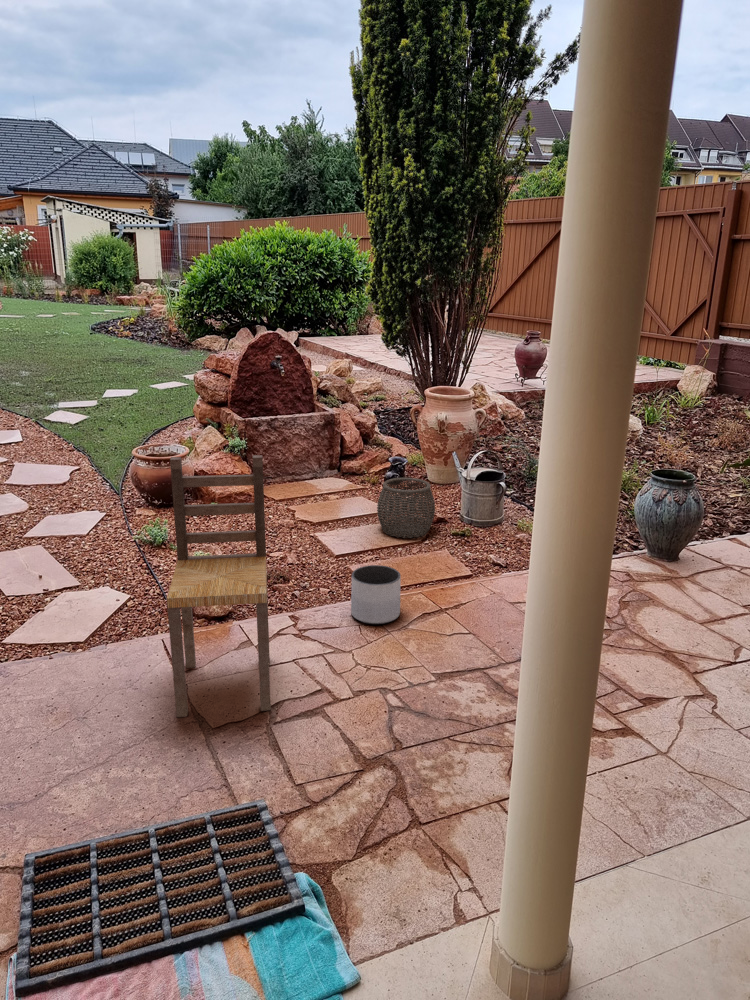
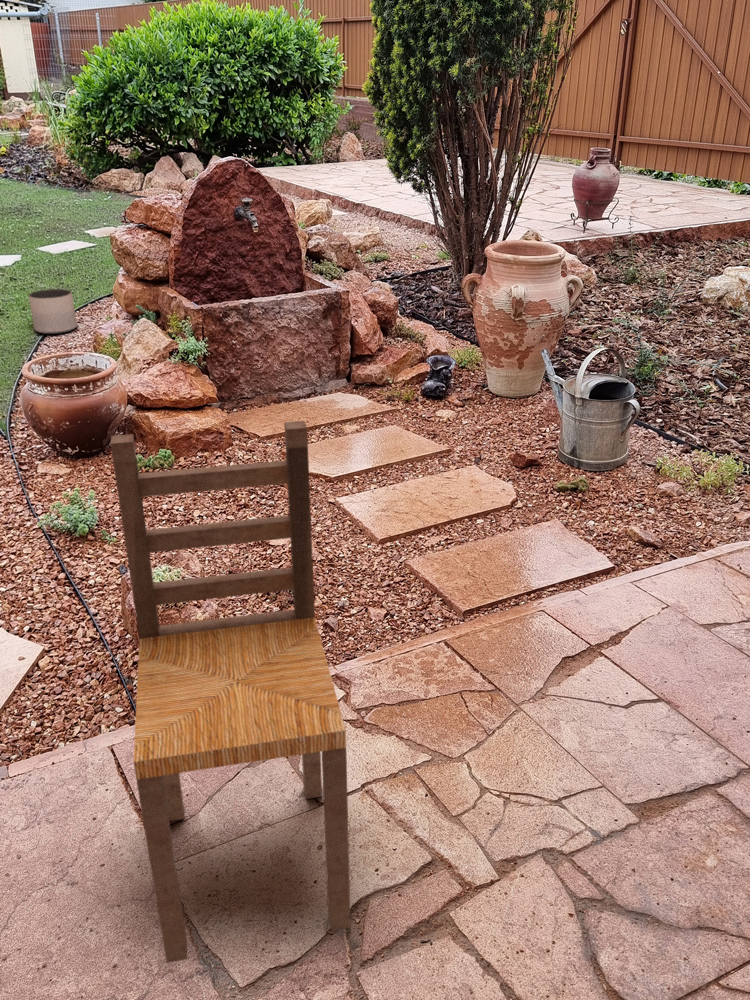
woven basket: present [377,478,435,538] -> none [434,399,529,500]
planter: present [351,565,401,624] -> present [29,289,77,334]

